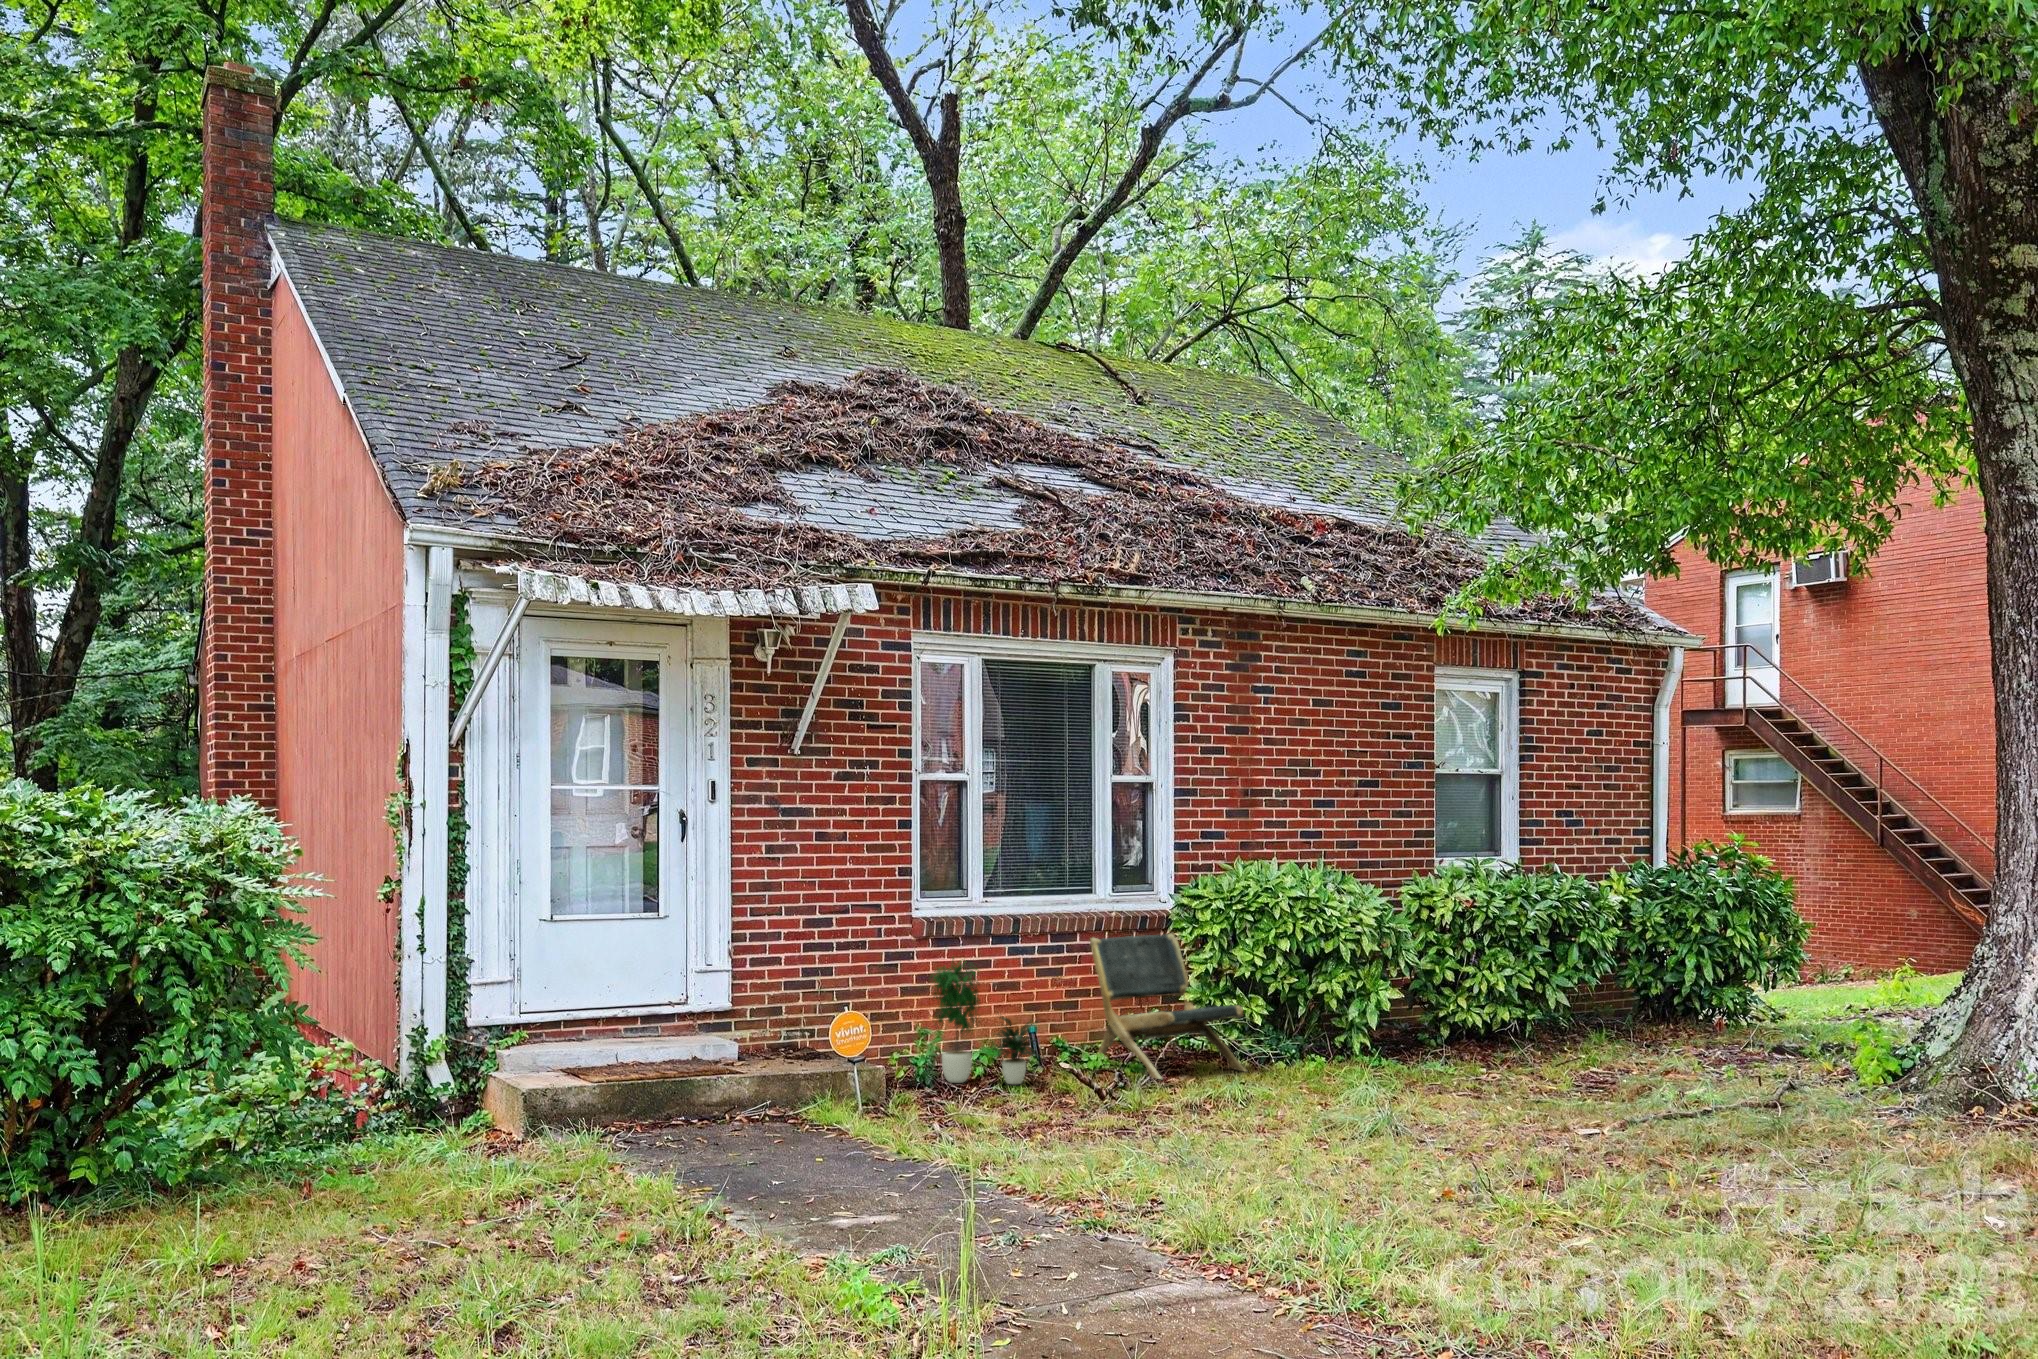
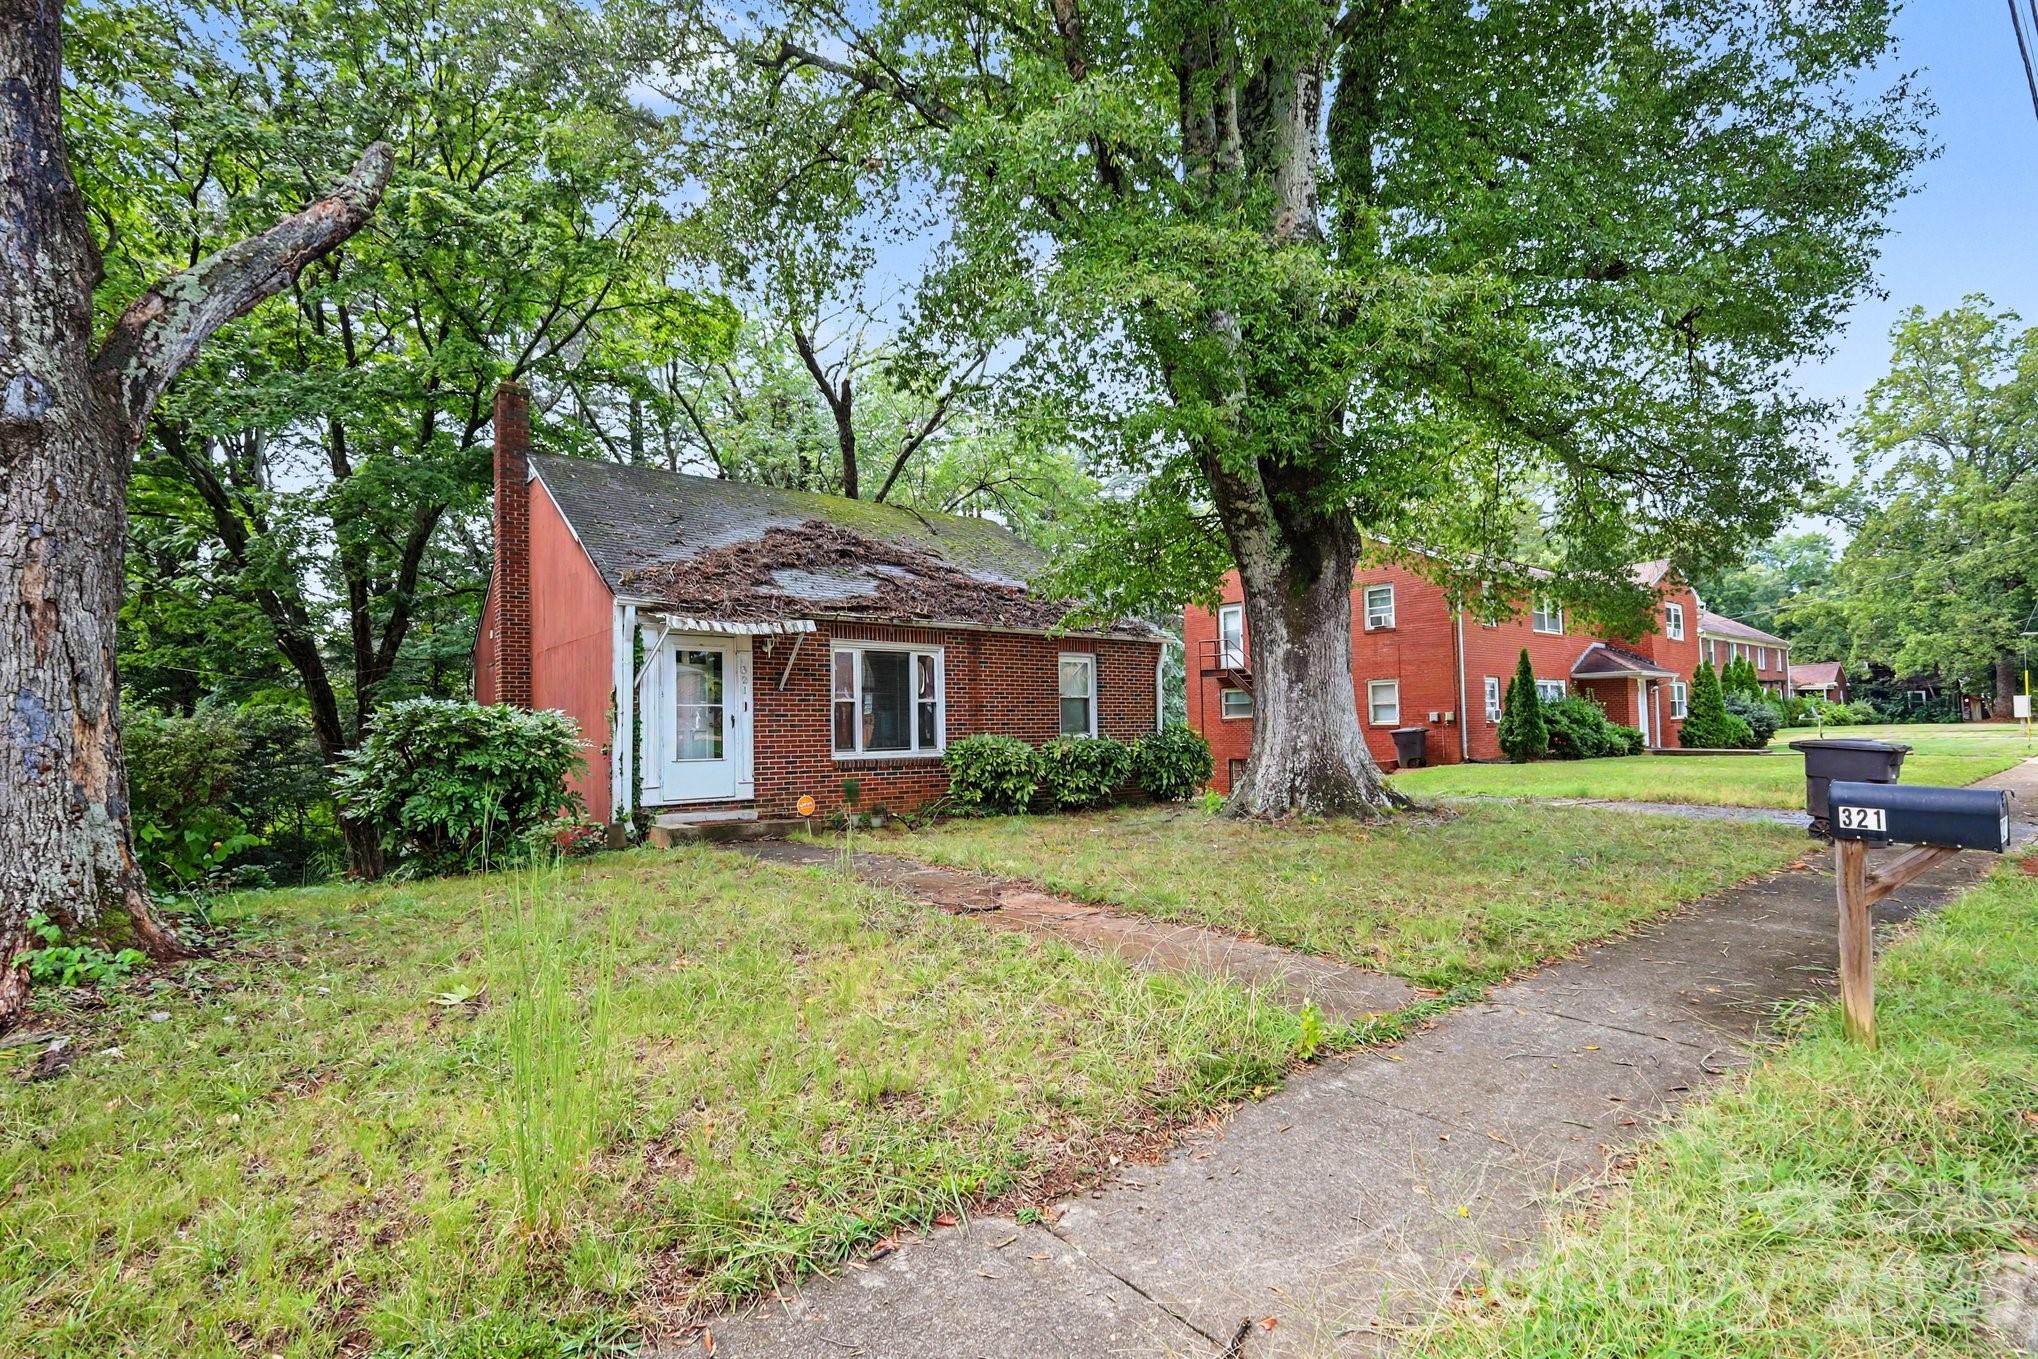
lounge chair: present [1090,933,1246,1079] -> none [909,766,975,825]
watering can: none [362,1070,426,1135] -> present [604,823,627,849]

